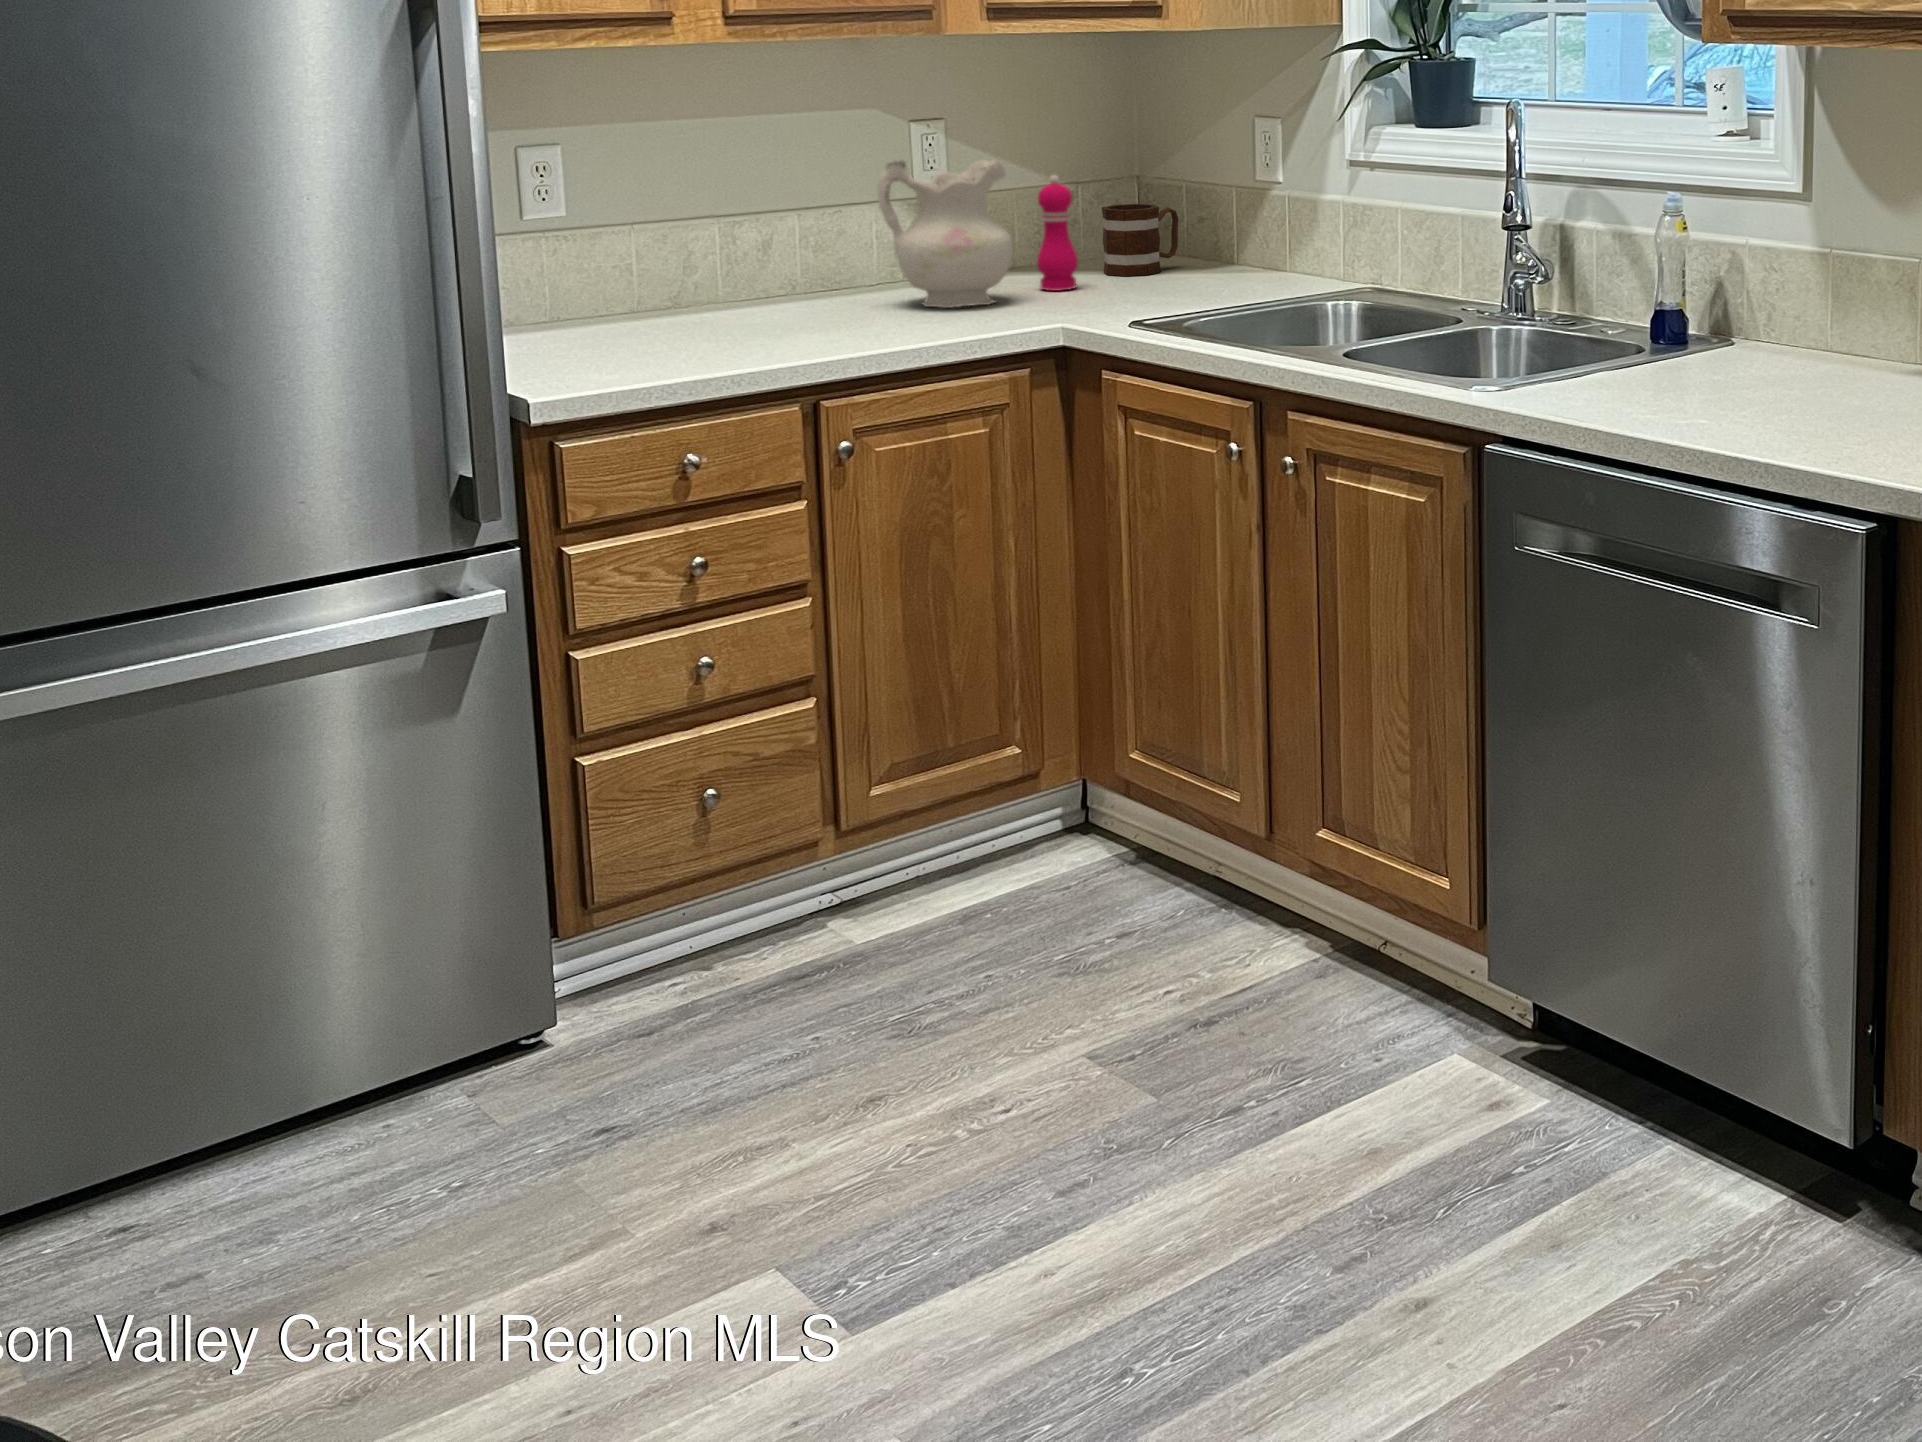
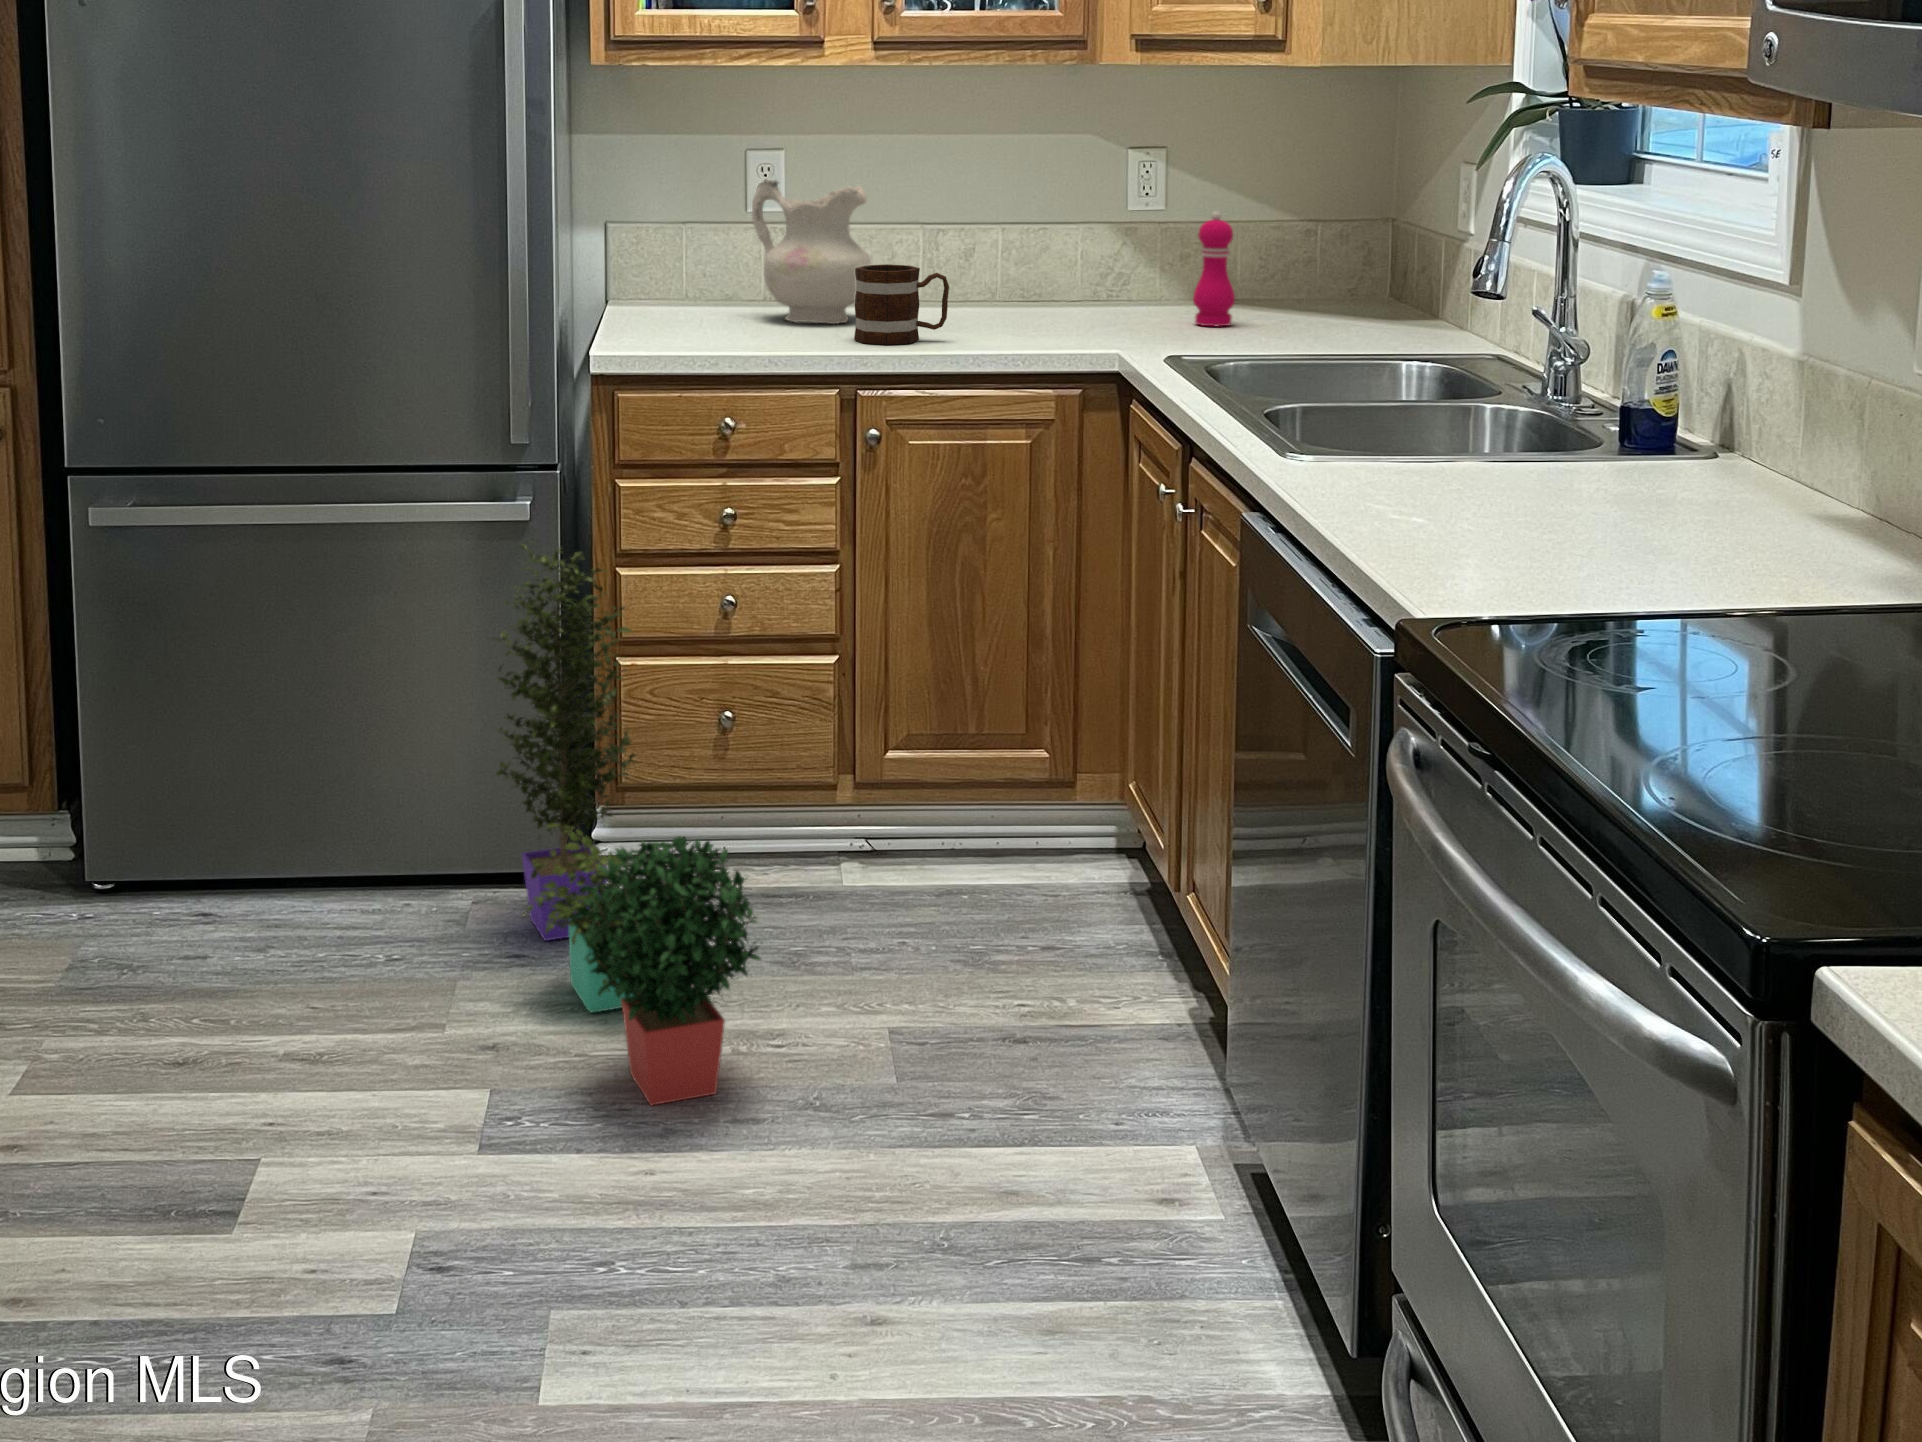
ceramic pitcher: present [877,160,1013,308] -> present [752,180,871,324]
mug: present [1102,204,1179,276] -> present [854,264,949,345]
potted plant: none [515,633,1052,1216] -> present [493,544,761,1105]

